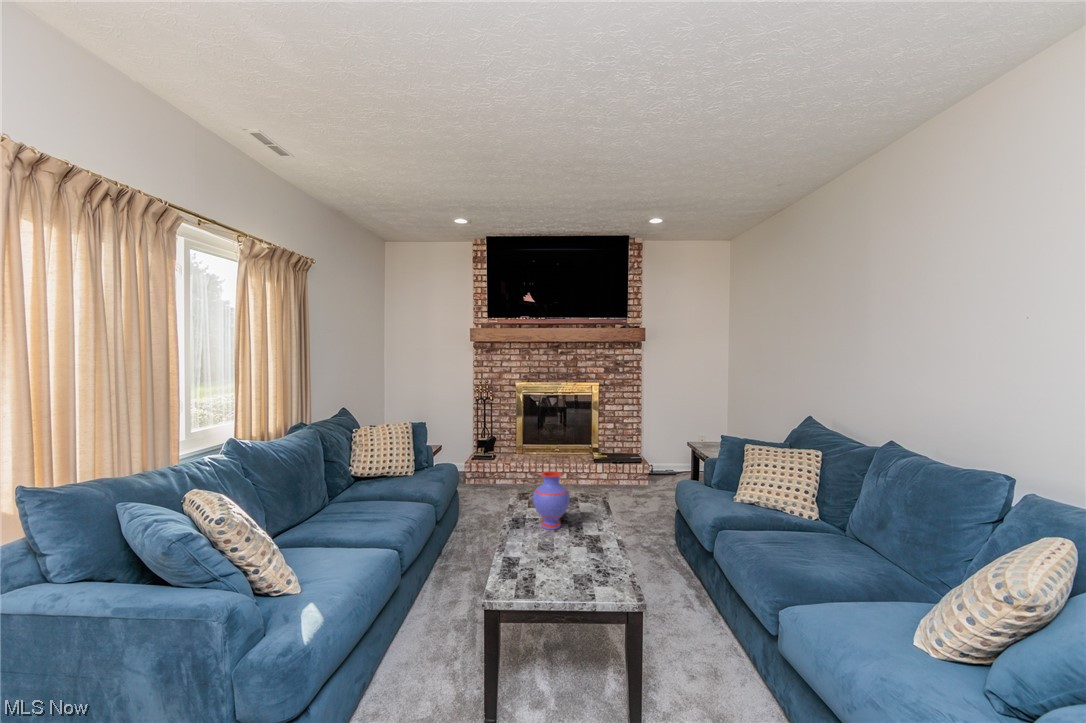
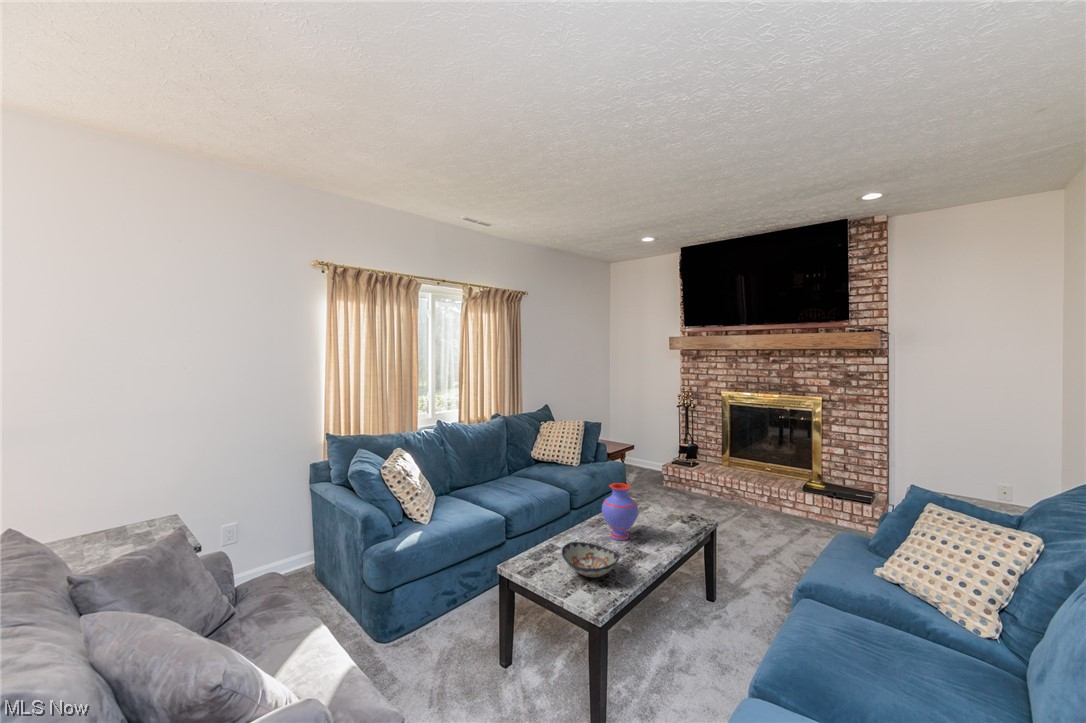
decorative bowl: none [542,535,606,567] -> present [562,542,619,577]

